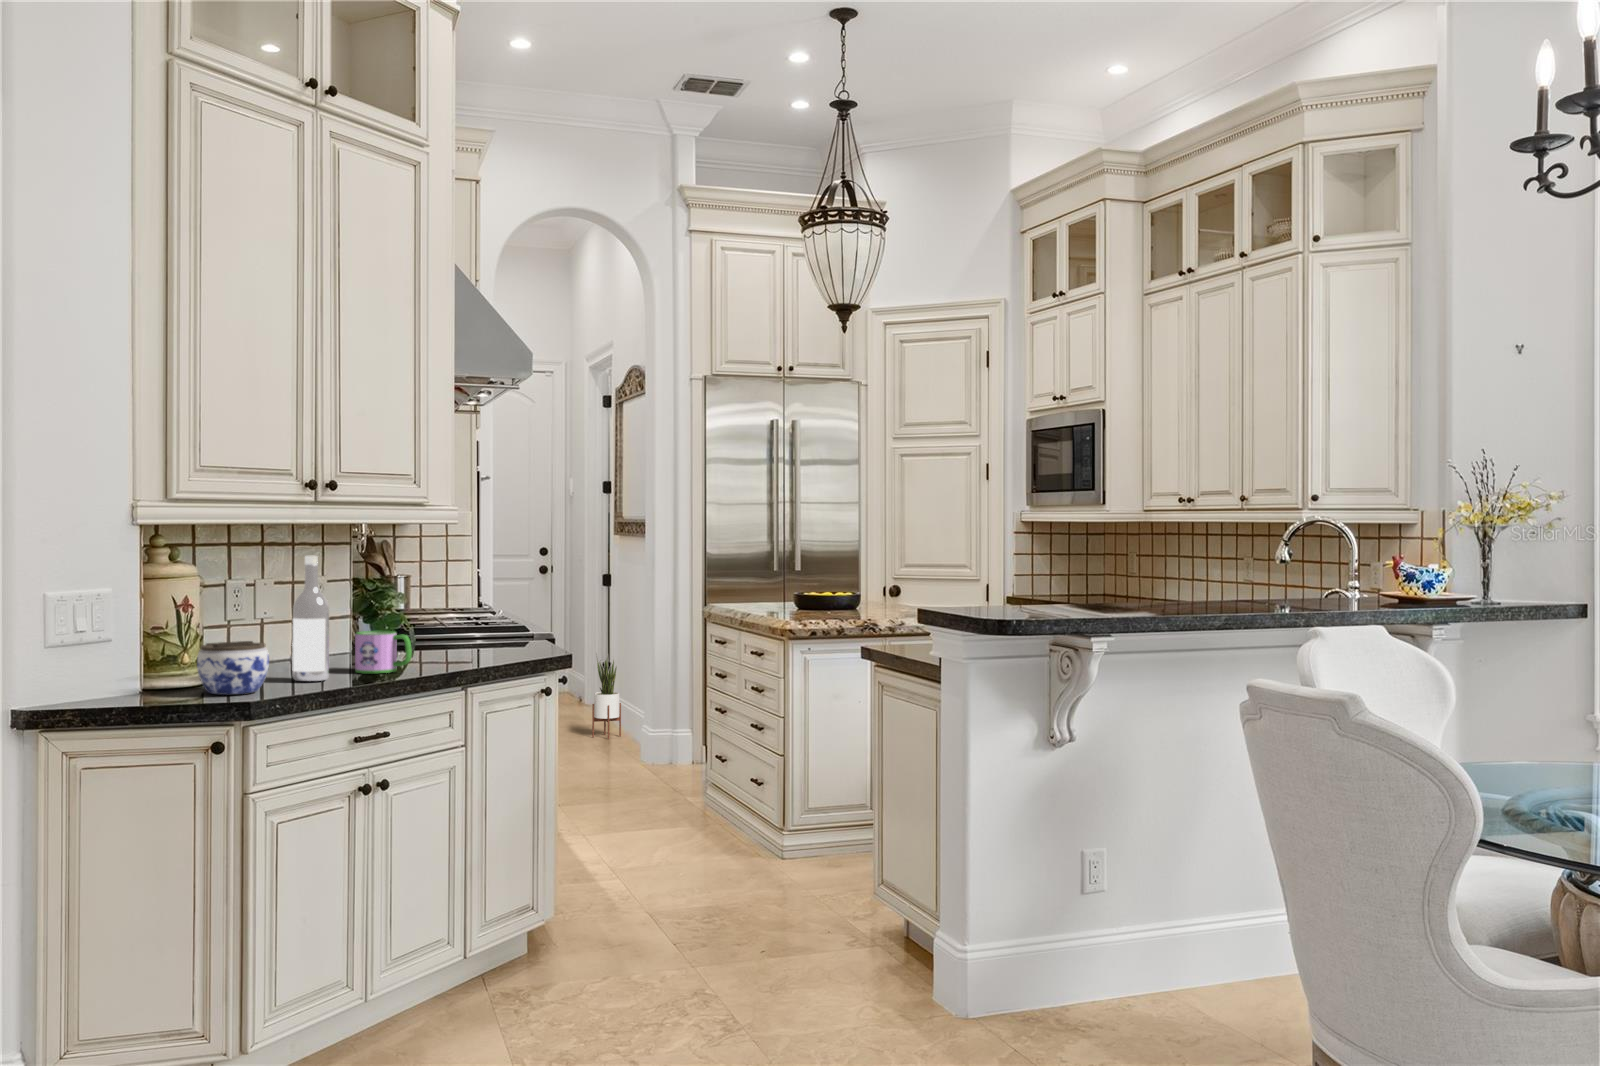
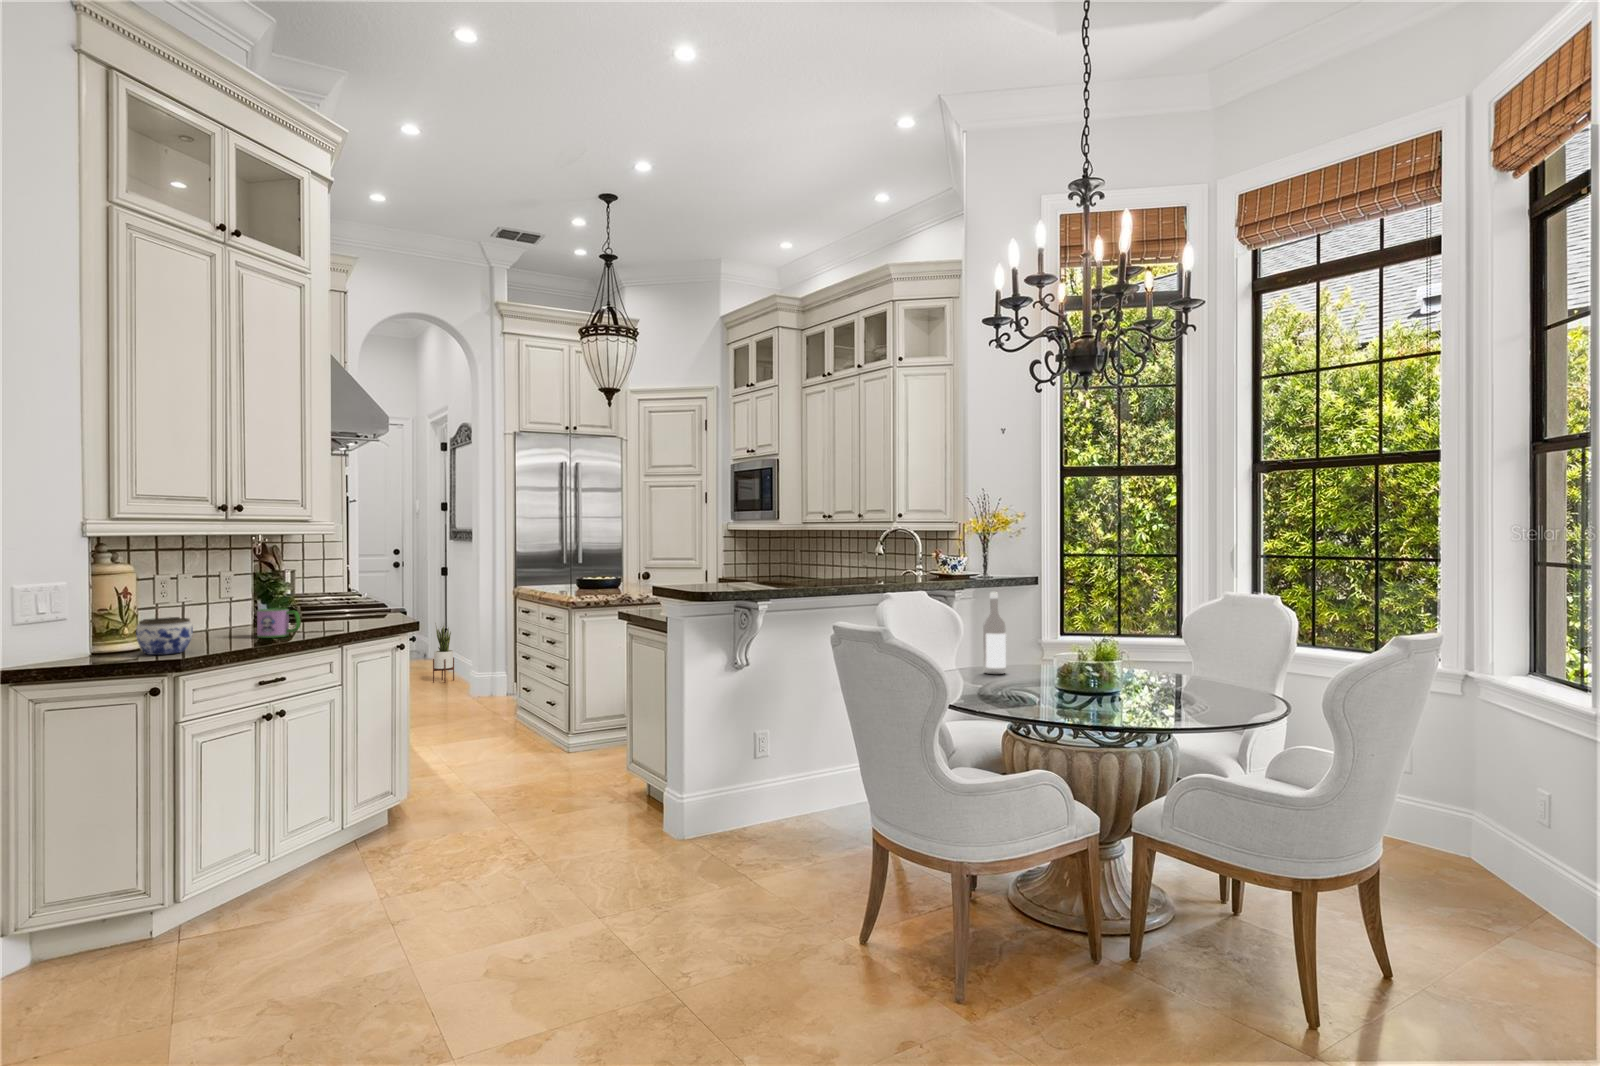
wine bottle: present [292,556,329,681] -> present [983,592,1006,674]

